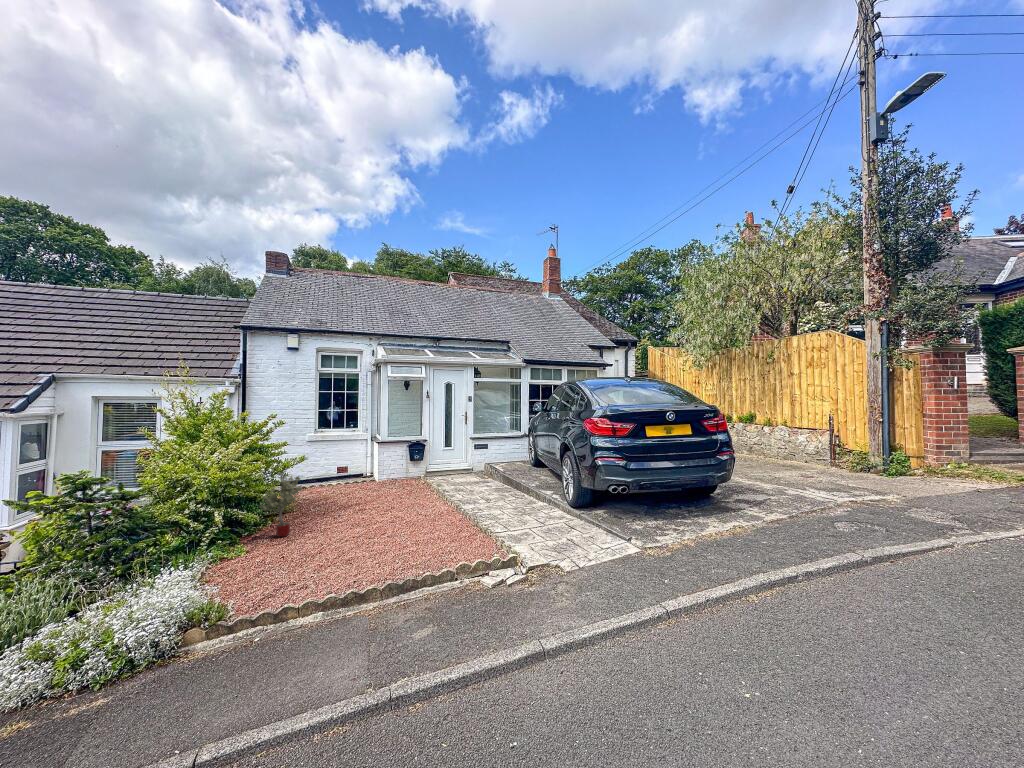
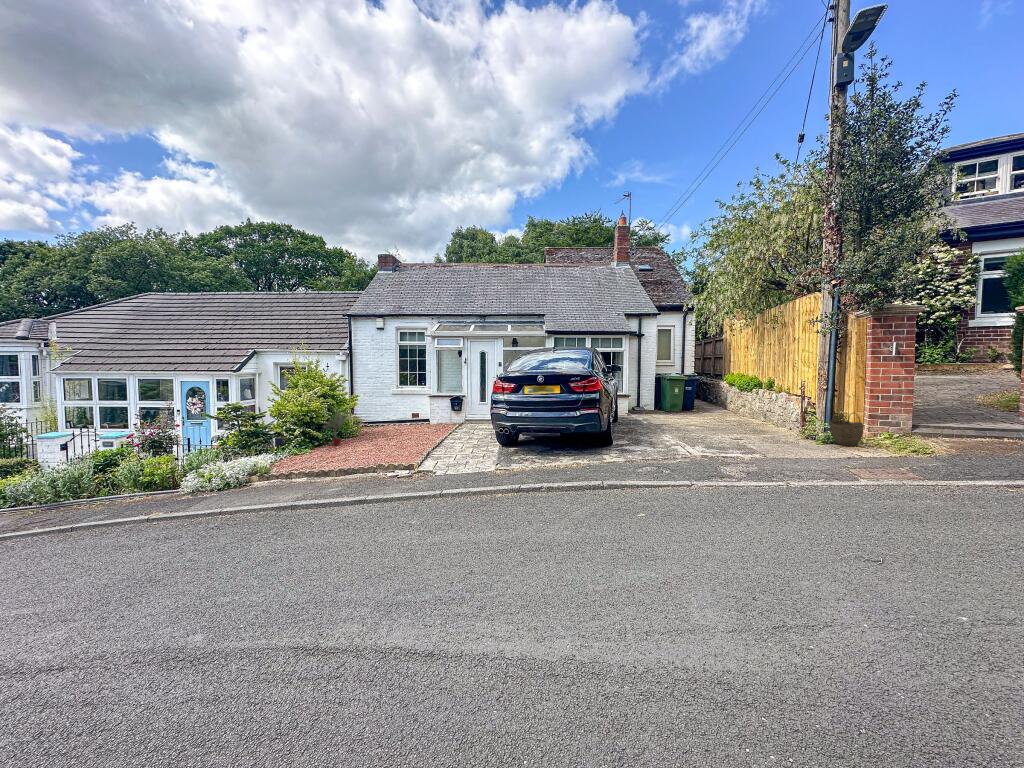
woven basket: none [899,444,938,478] -> present [830,413,863,446]

